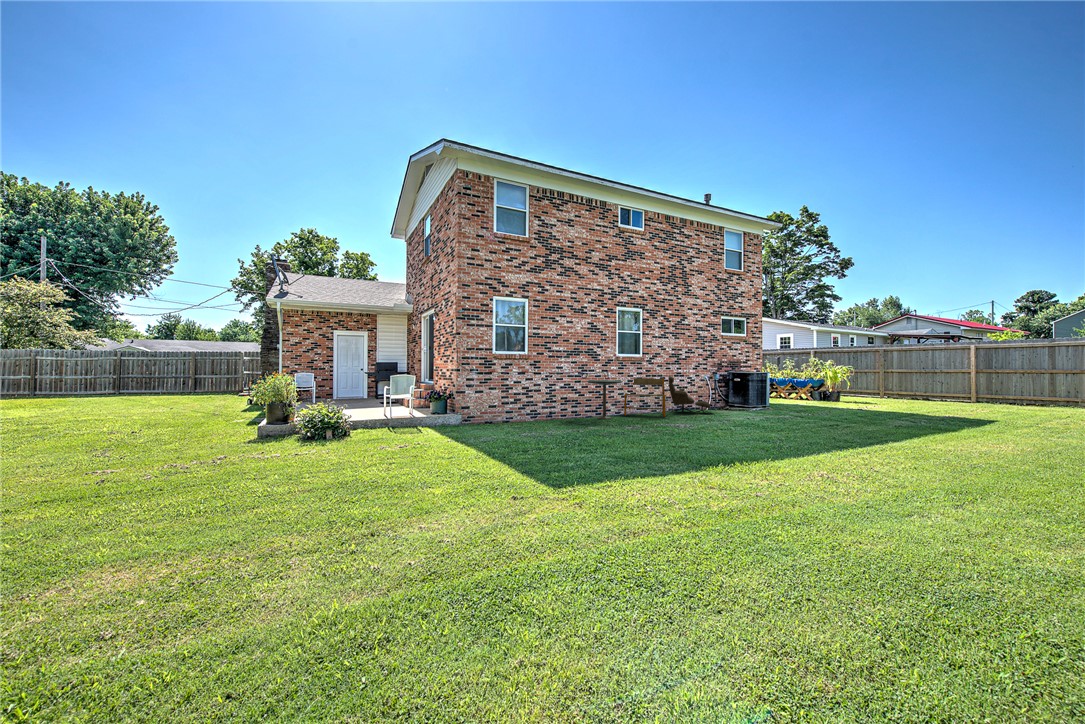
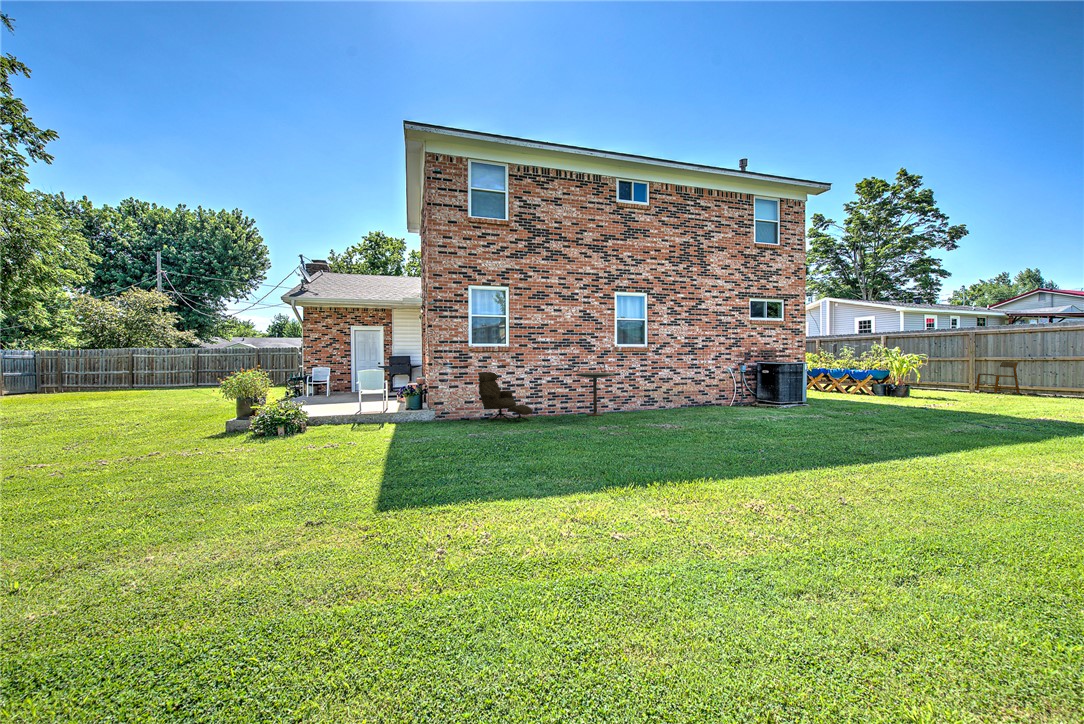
lounge chair: present [668,376,710,414] -> present [479,372,533,422]
bench: present [624,378,666,417] -> present [976,362,1019,393]

